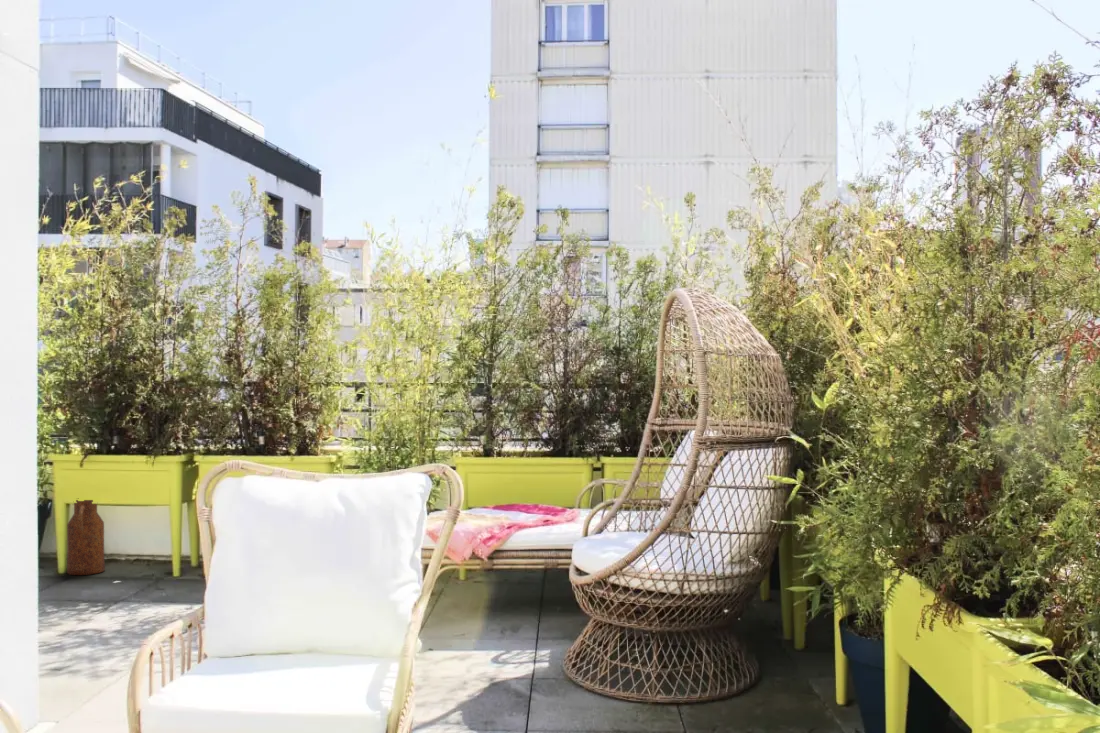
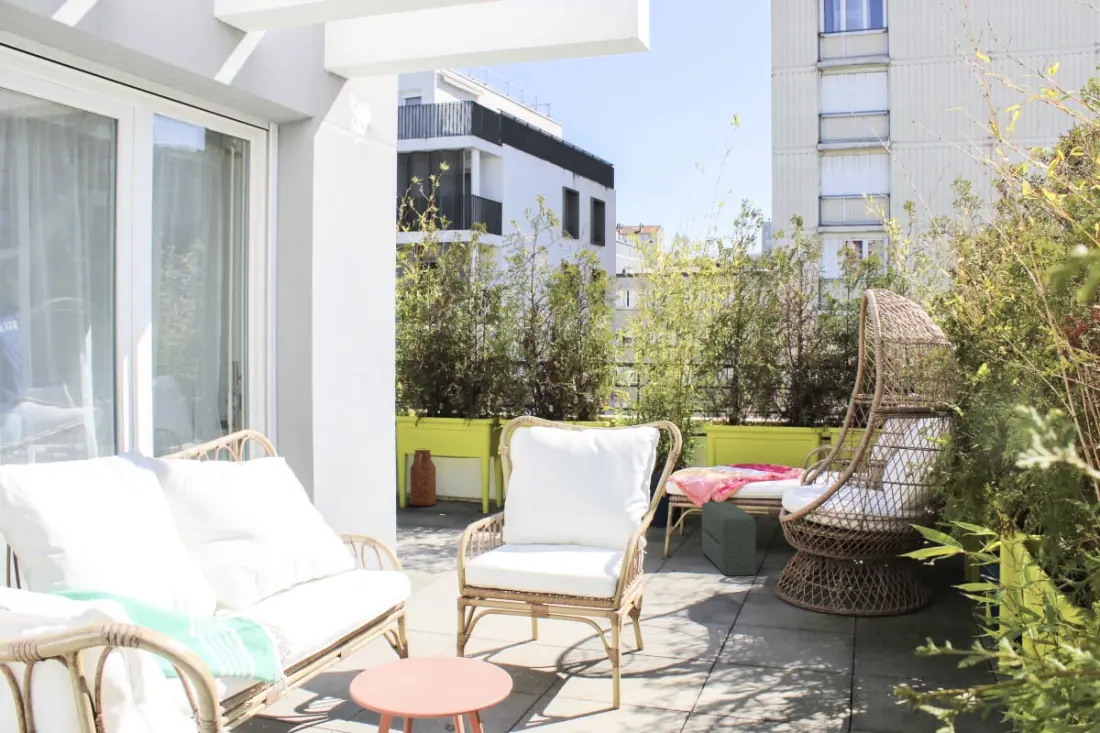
pouf: none [464,556,537,653] -> present [702,502,756,576]

